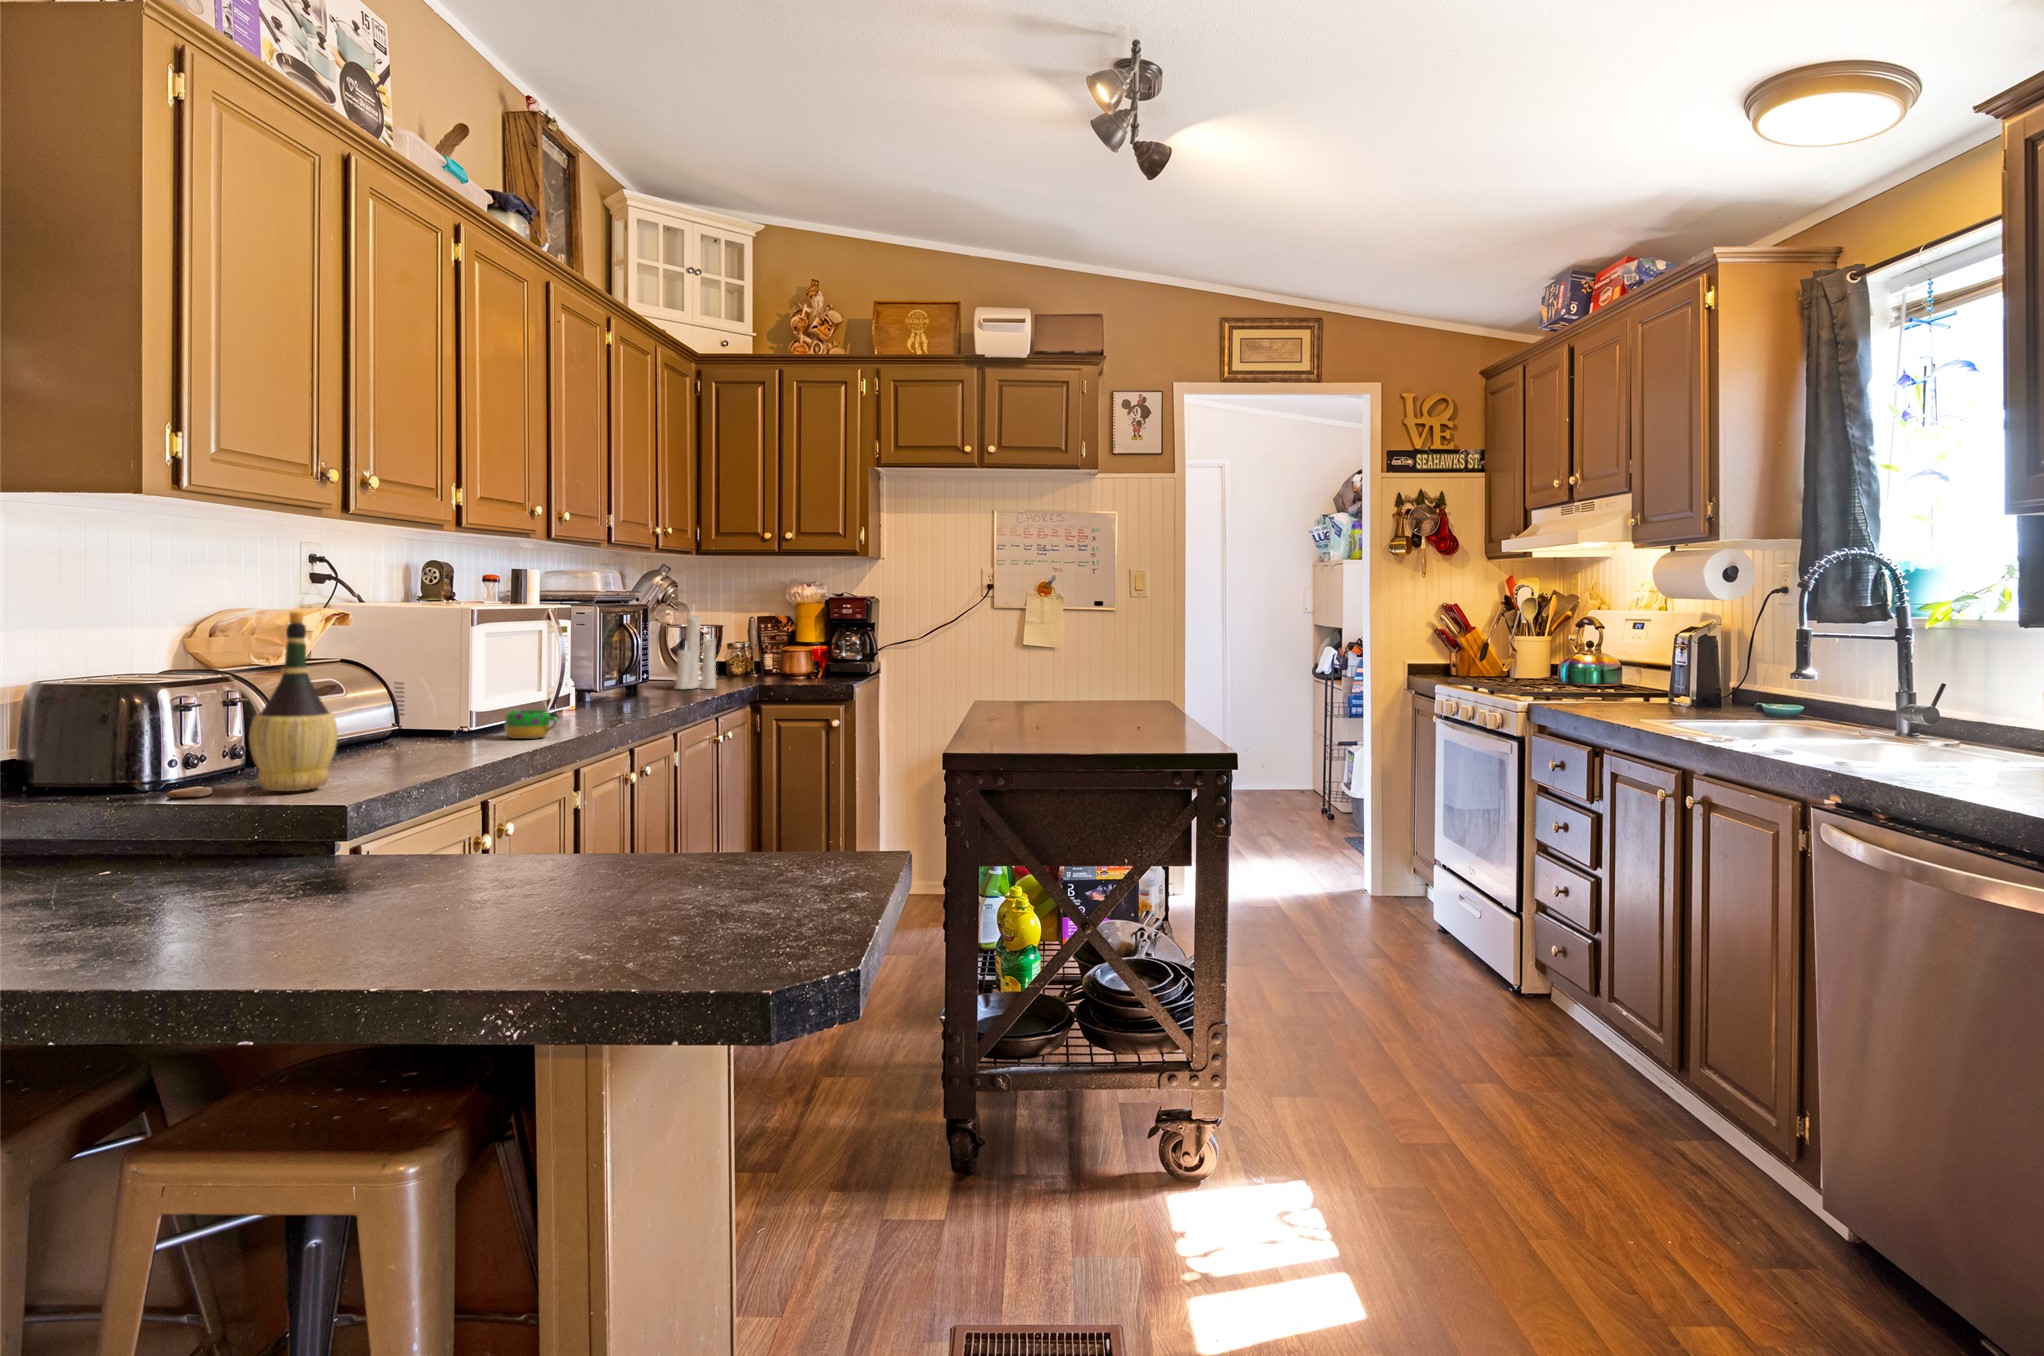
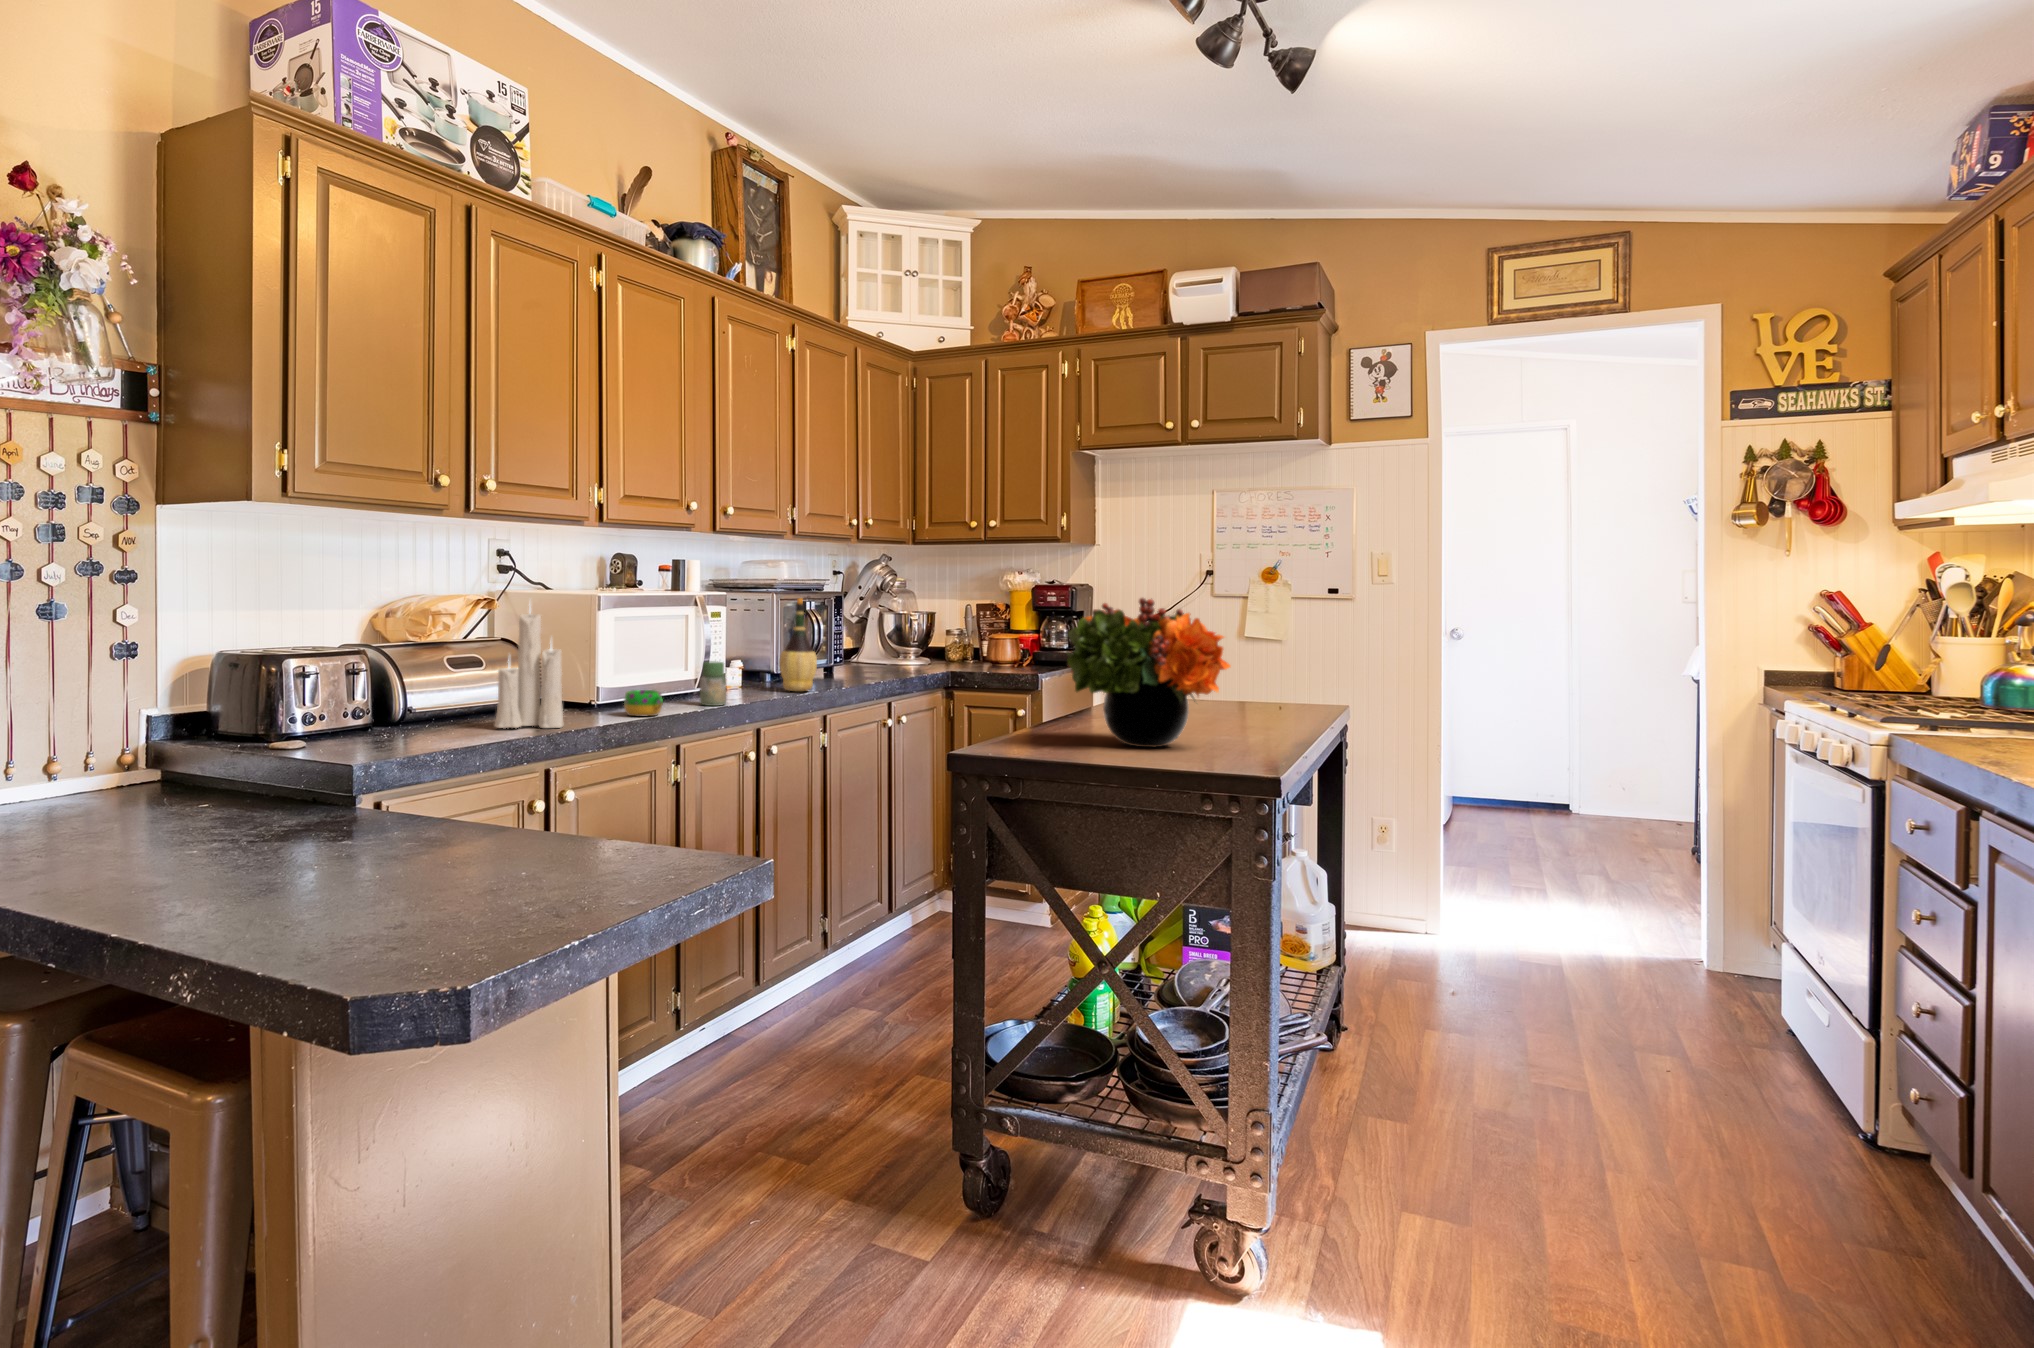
flower arrangement: none [1018,606,1163,736] -> present [1067,598,1230,747]
wine bottle: present [249,612,338,791] -> present [779,598,817,691]
candle: present [675,615,716,689] -> present [495,606,563,728]
jar: none [566,677,597,725] -> present [700,661,726,706]

